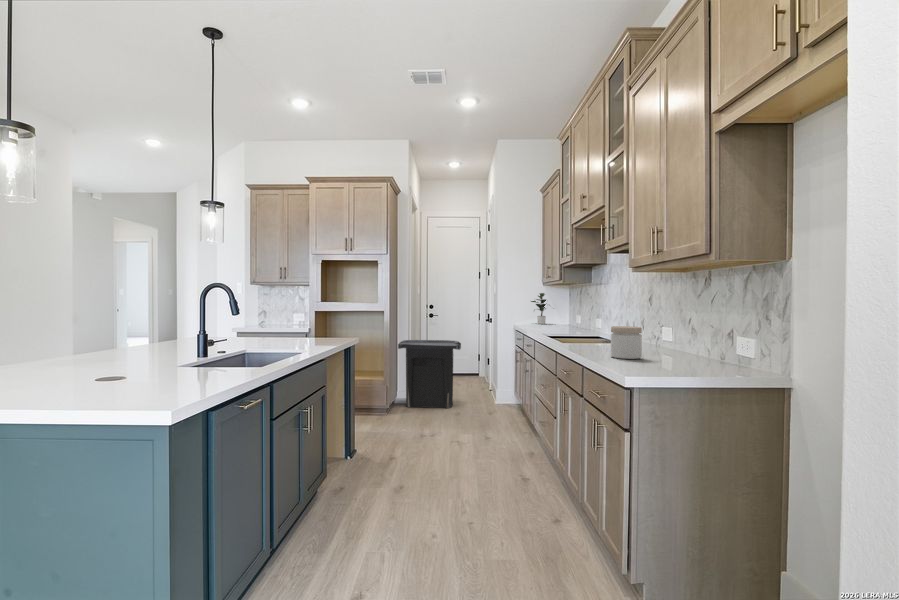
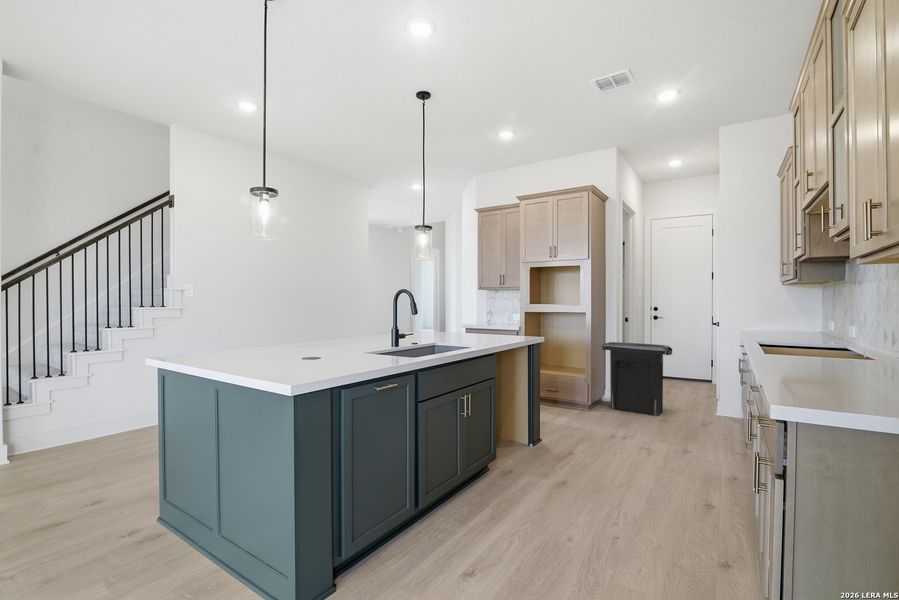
potted plant: present [531,293,546,324] -> none [762,294,807,332]
jar: present [611,326,642,359] -> none [795,337,846,382]

